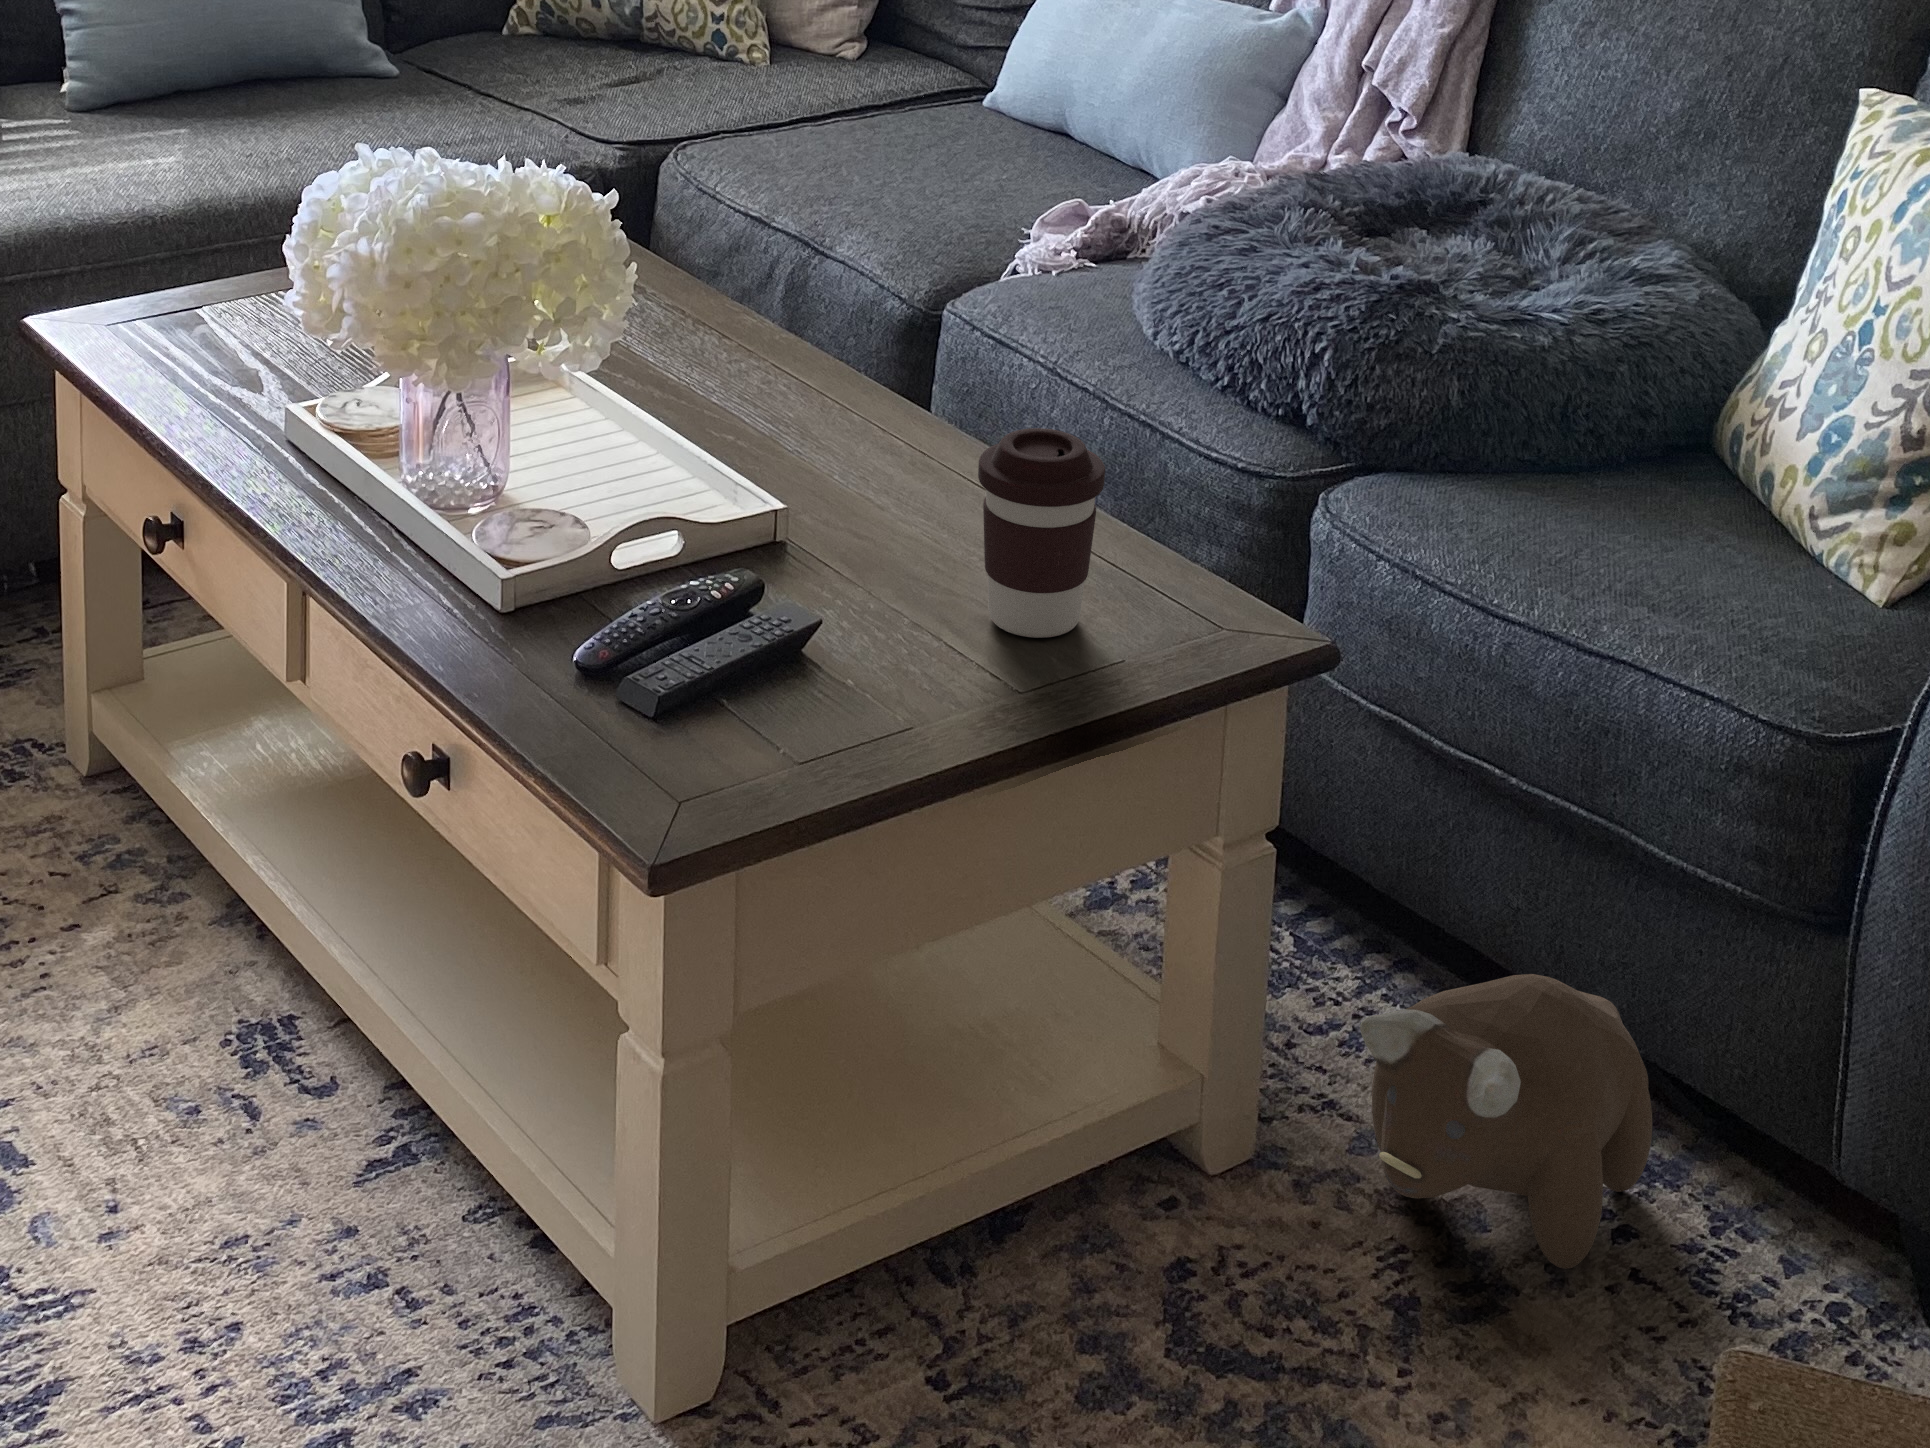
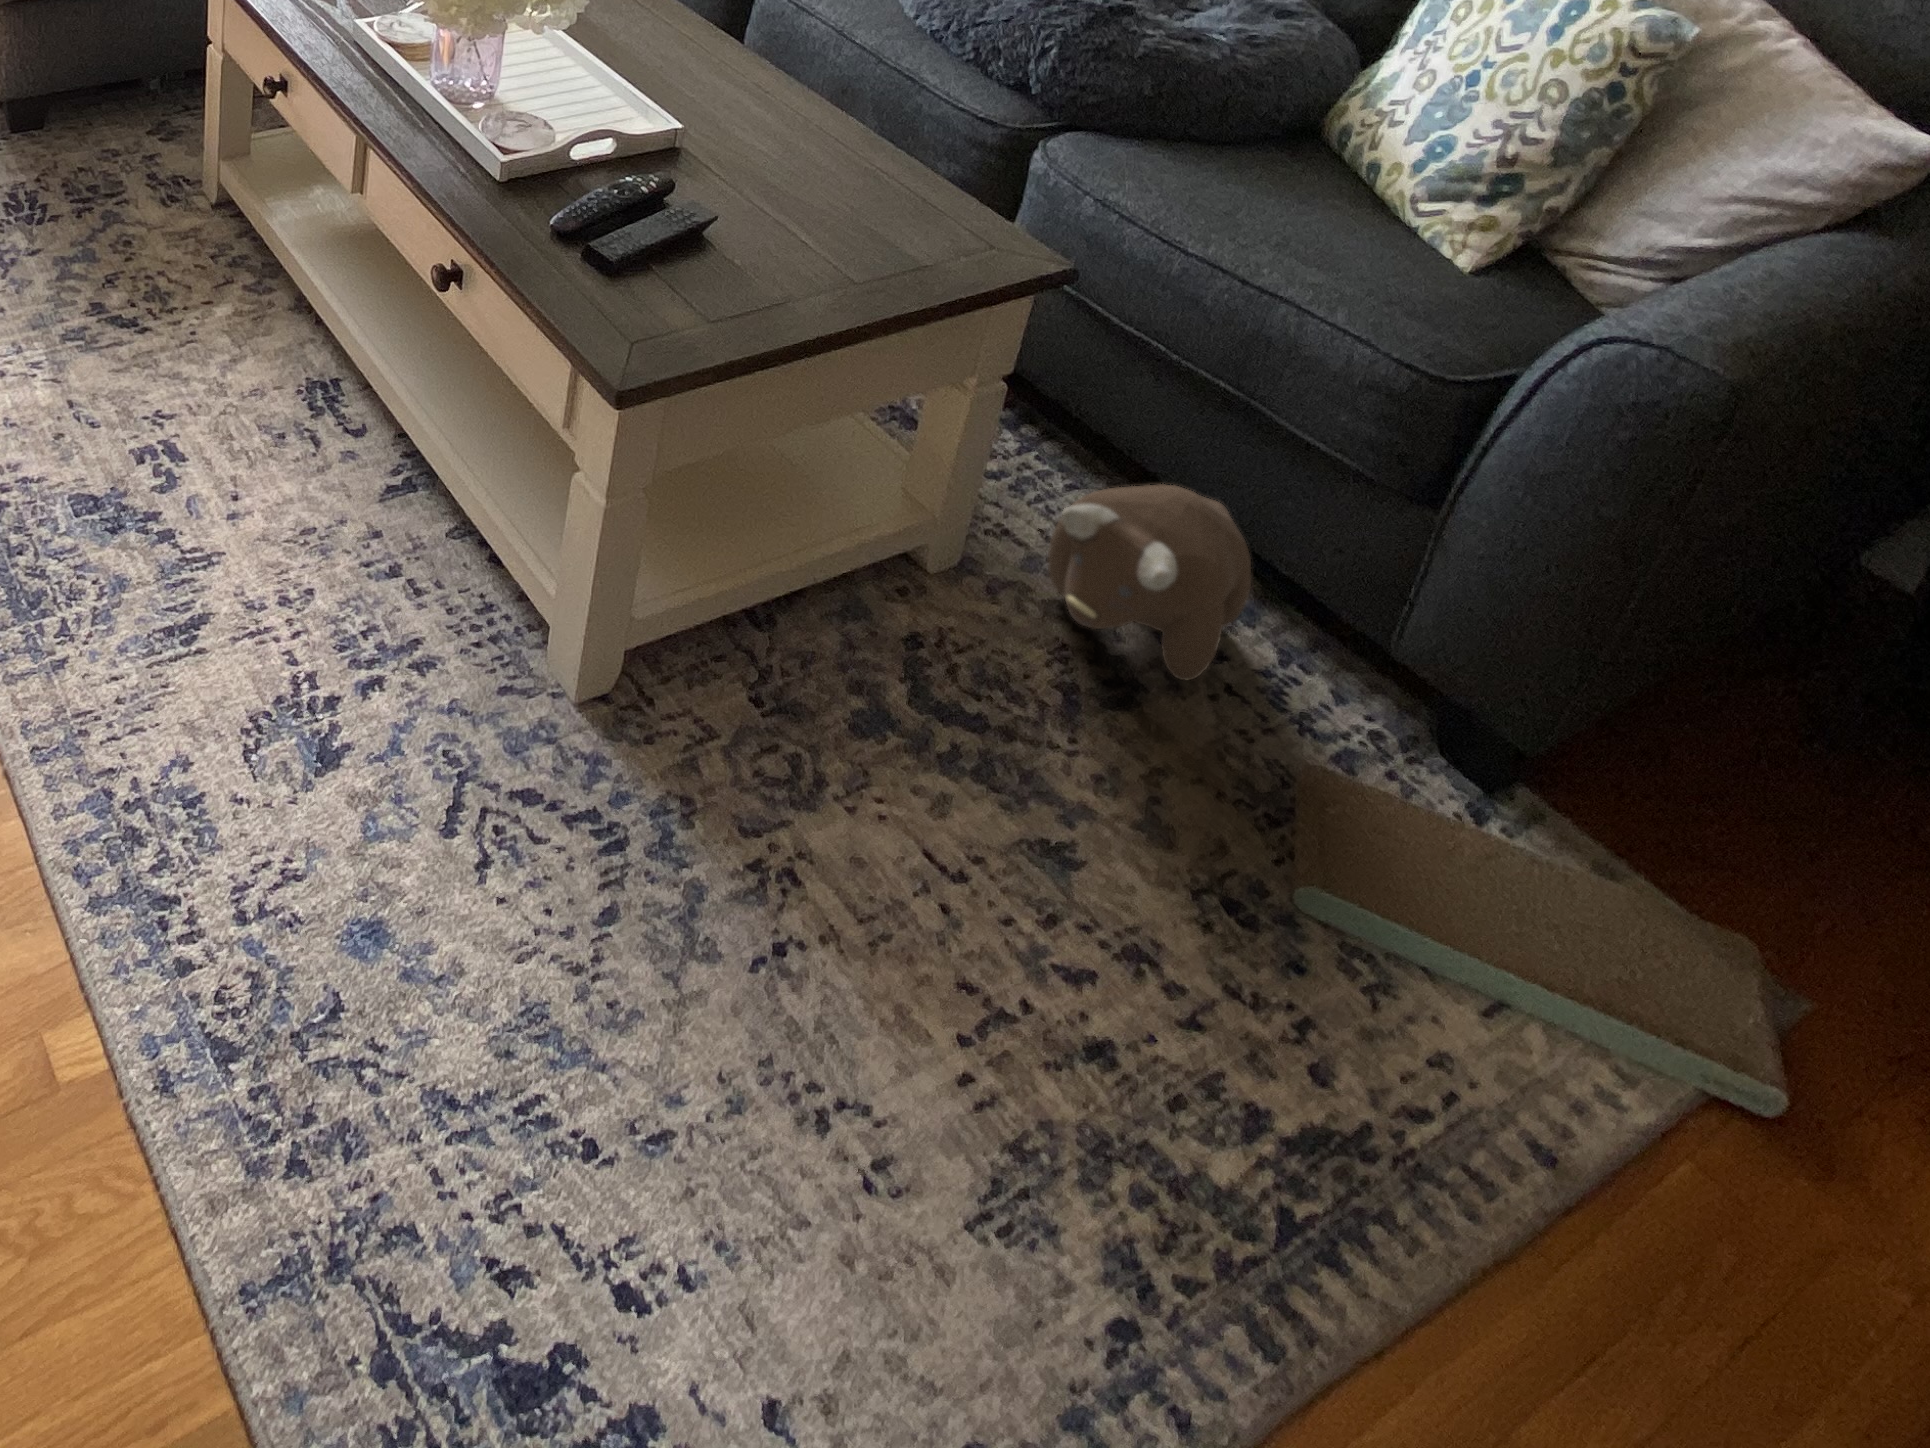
coffee cup: present [978,428,1105,638] -> none [828,99,925,237]

